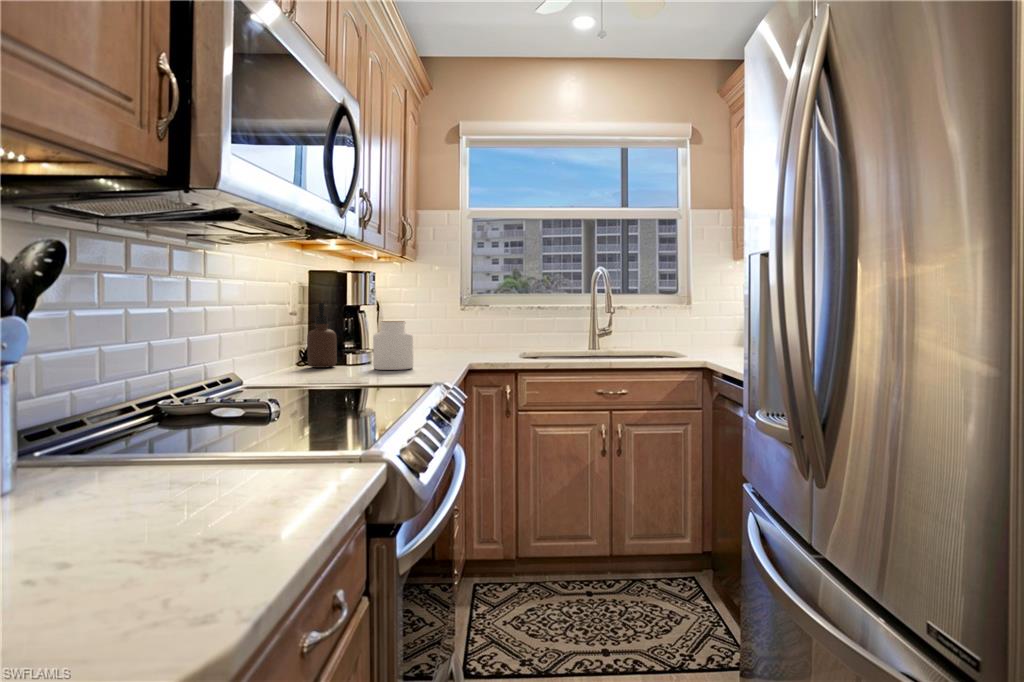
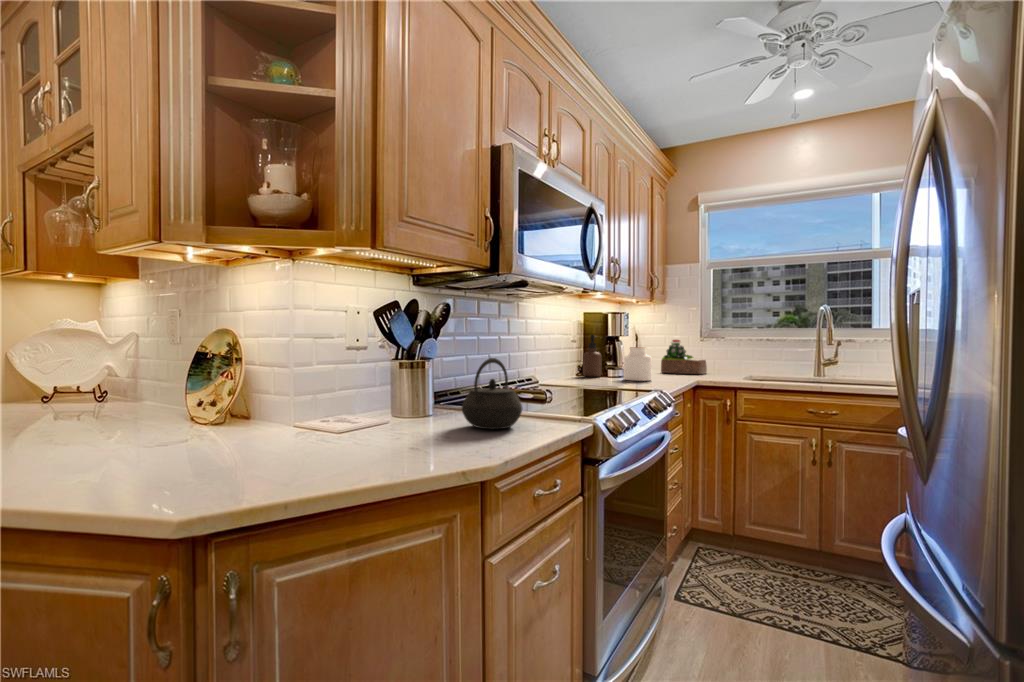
succulent plant: none [415,309,472,355] -> present [661,340,707,374]
kettle: none [115,357,260,511] -> present [462,358,523,429]

